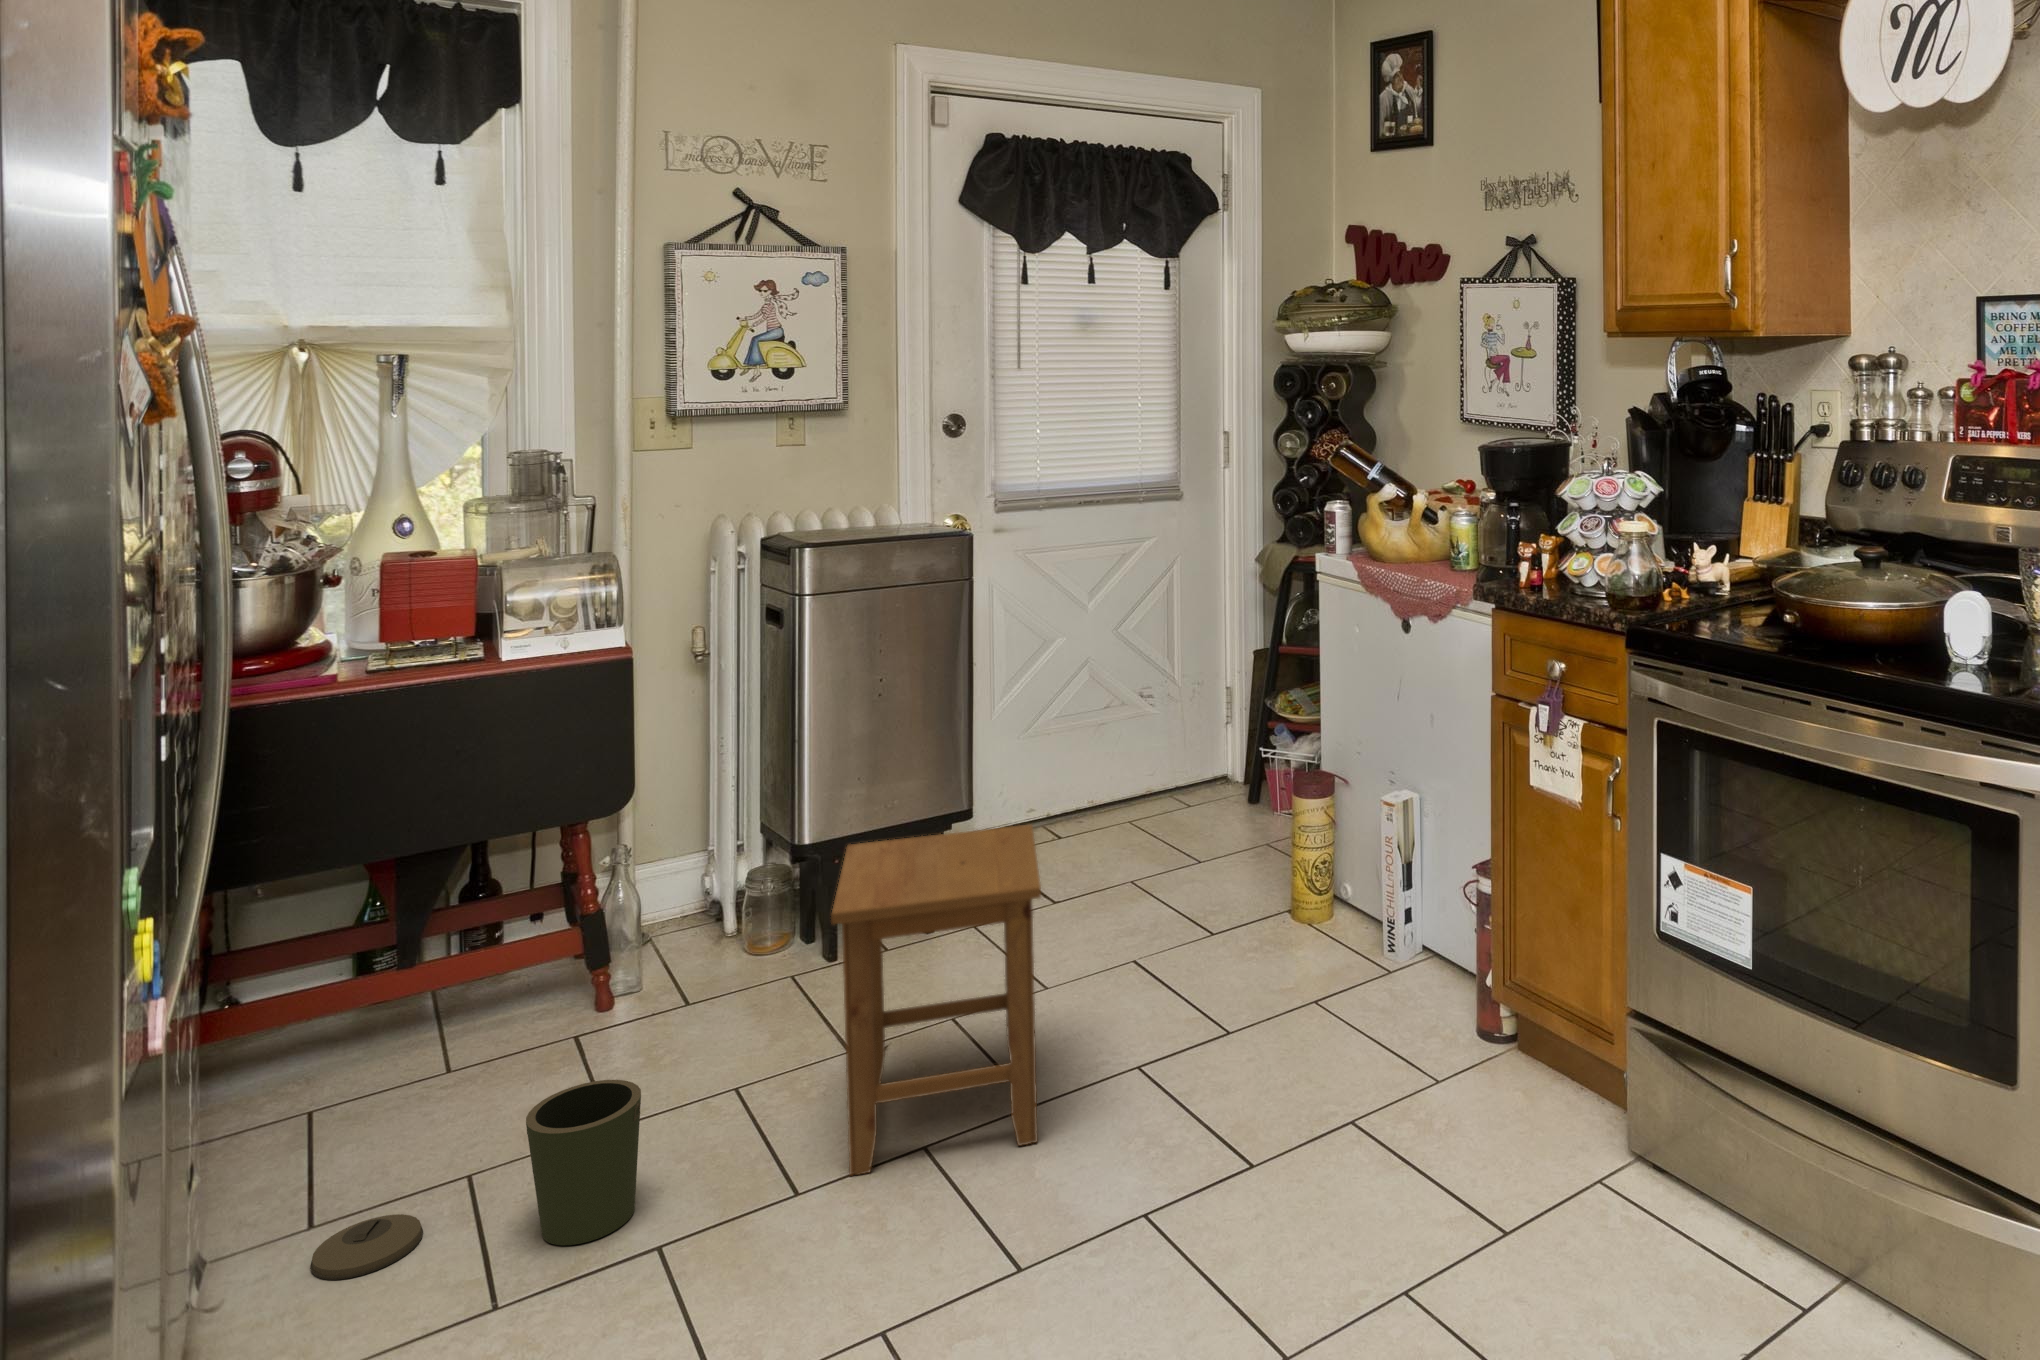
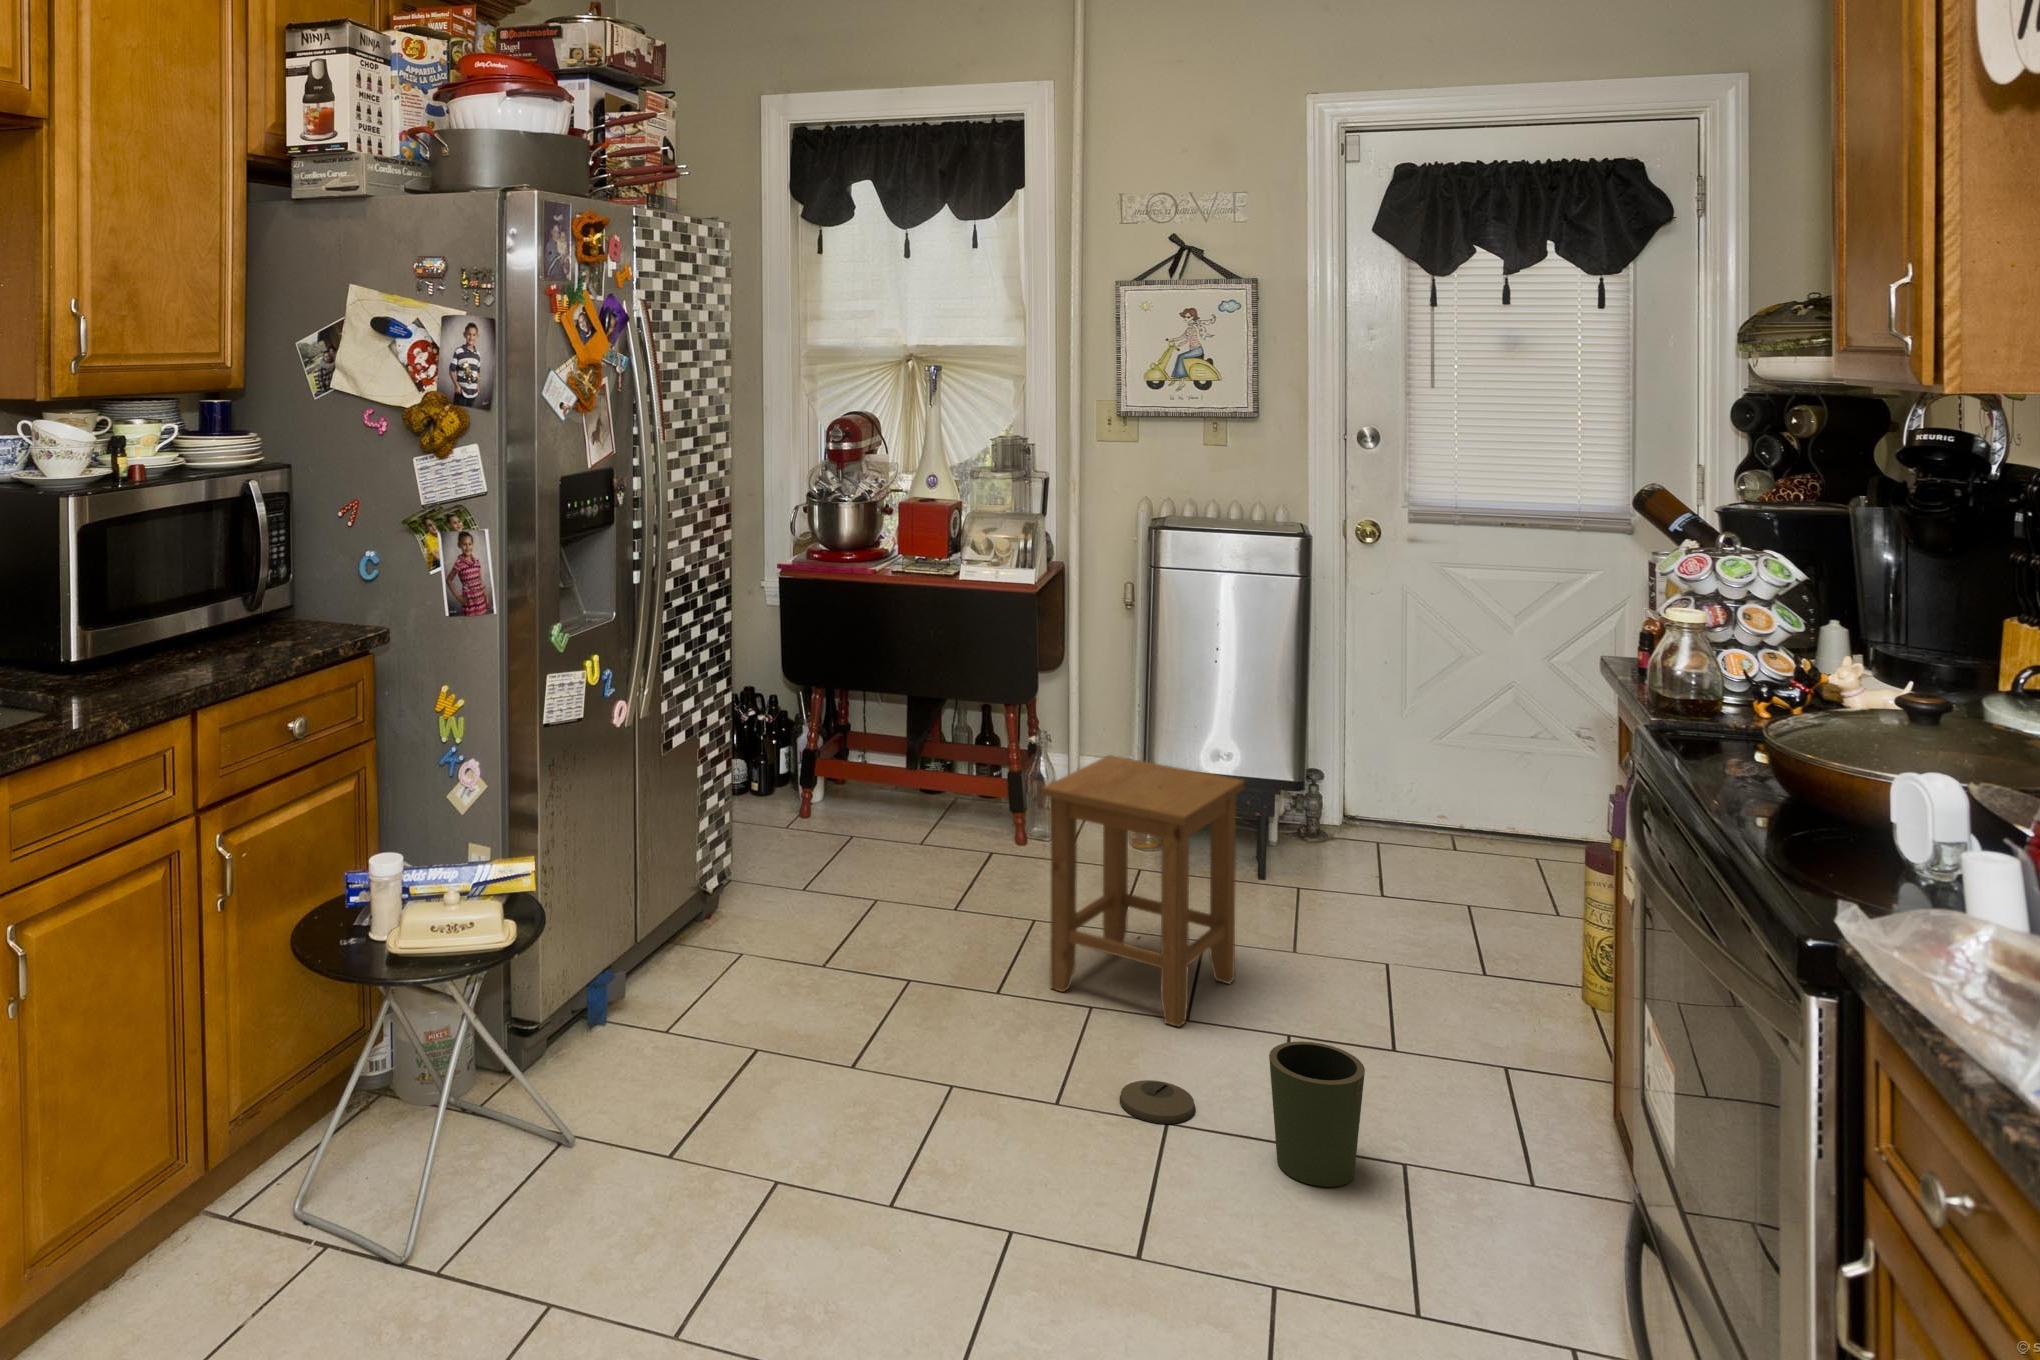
trash can: present [310,1080,641,1280] -> present [1120,1041,1365,1187]

